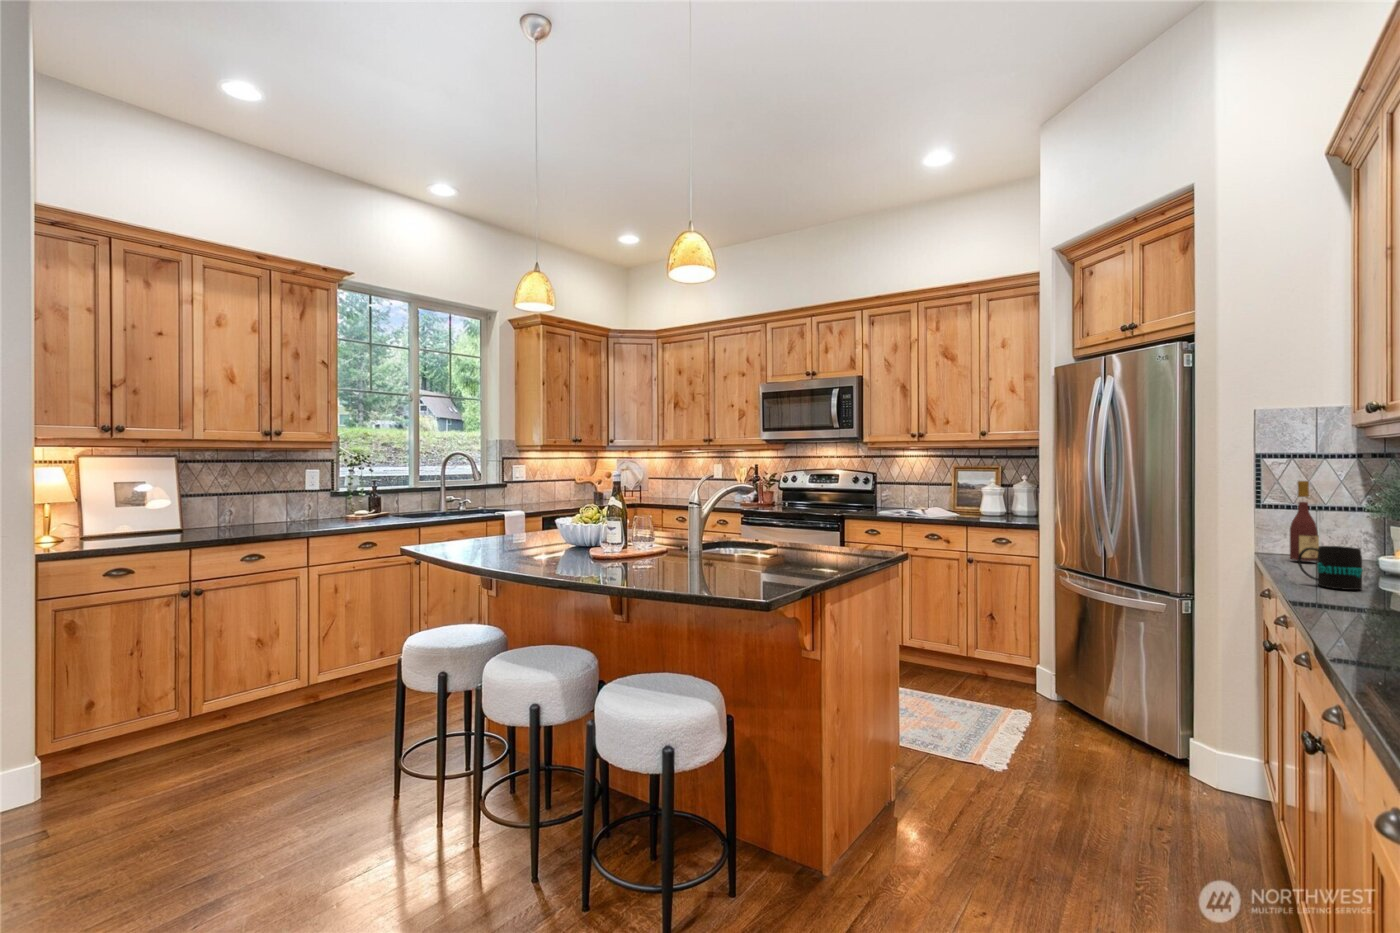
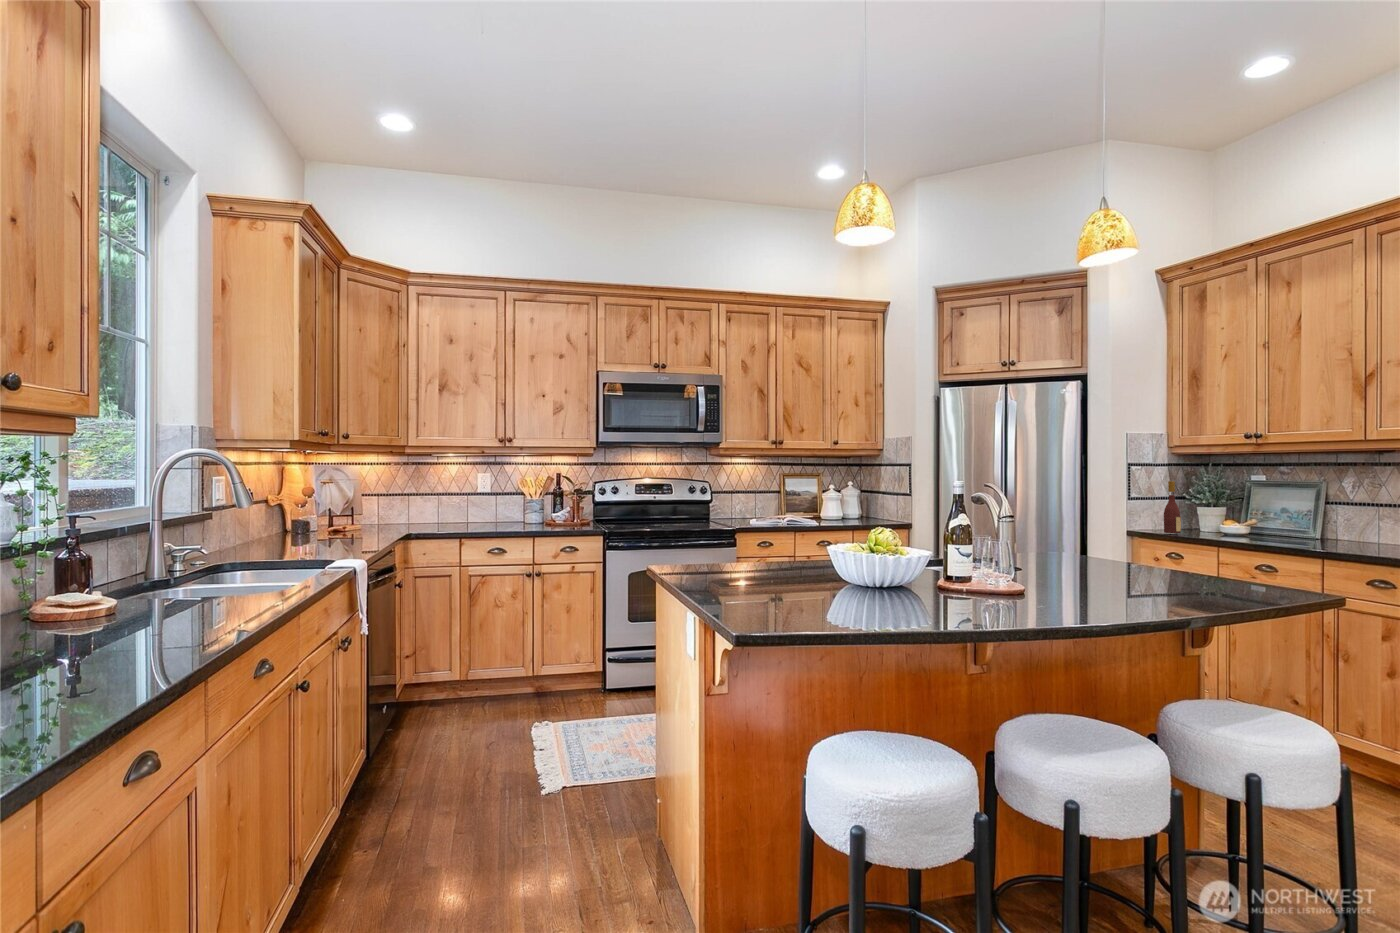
mug: present [1298,546,1363,590] -> none [1264,521,1295,547]

